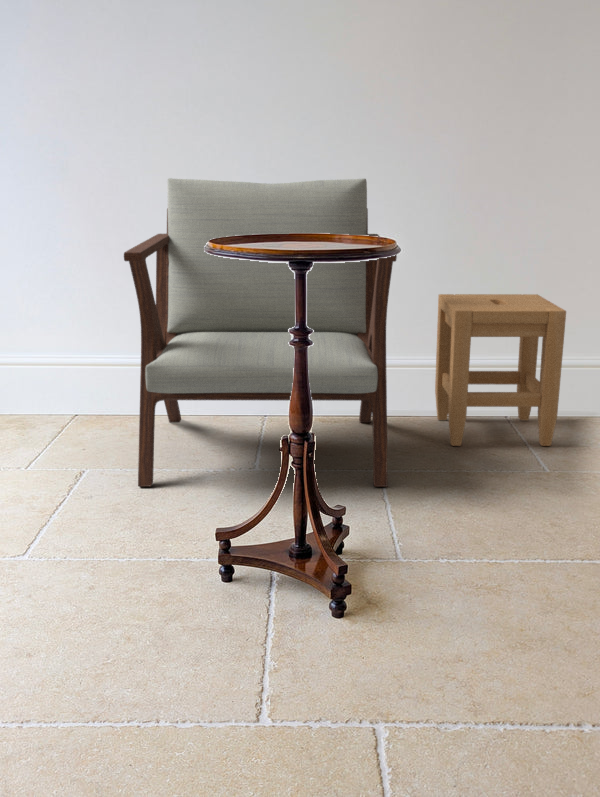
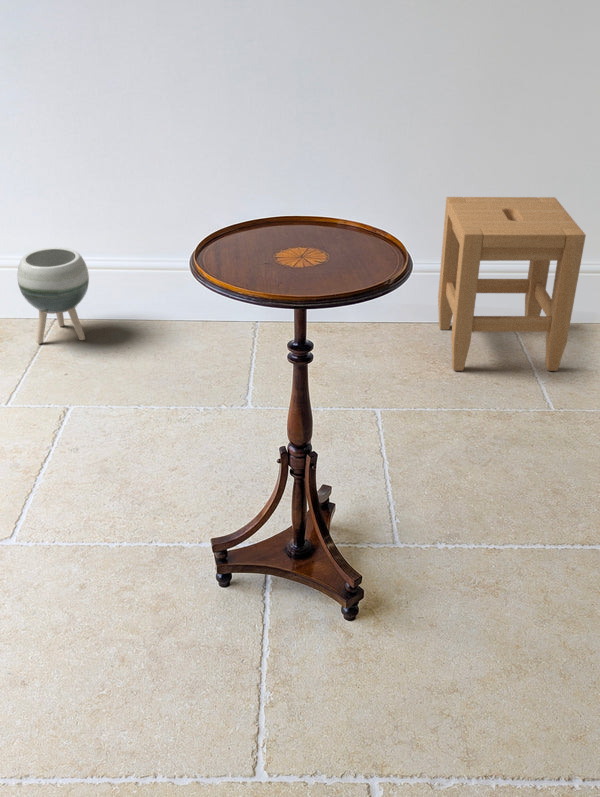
lounge chair: present [124,178,397,487] -> none [97,75,403,434]
planter: none [44,342,110,429] -> present [17,248,89,344]

